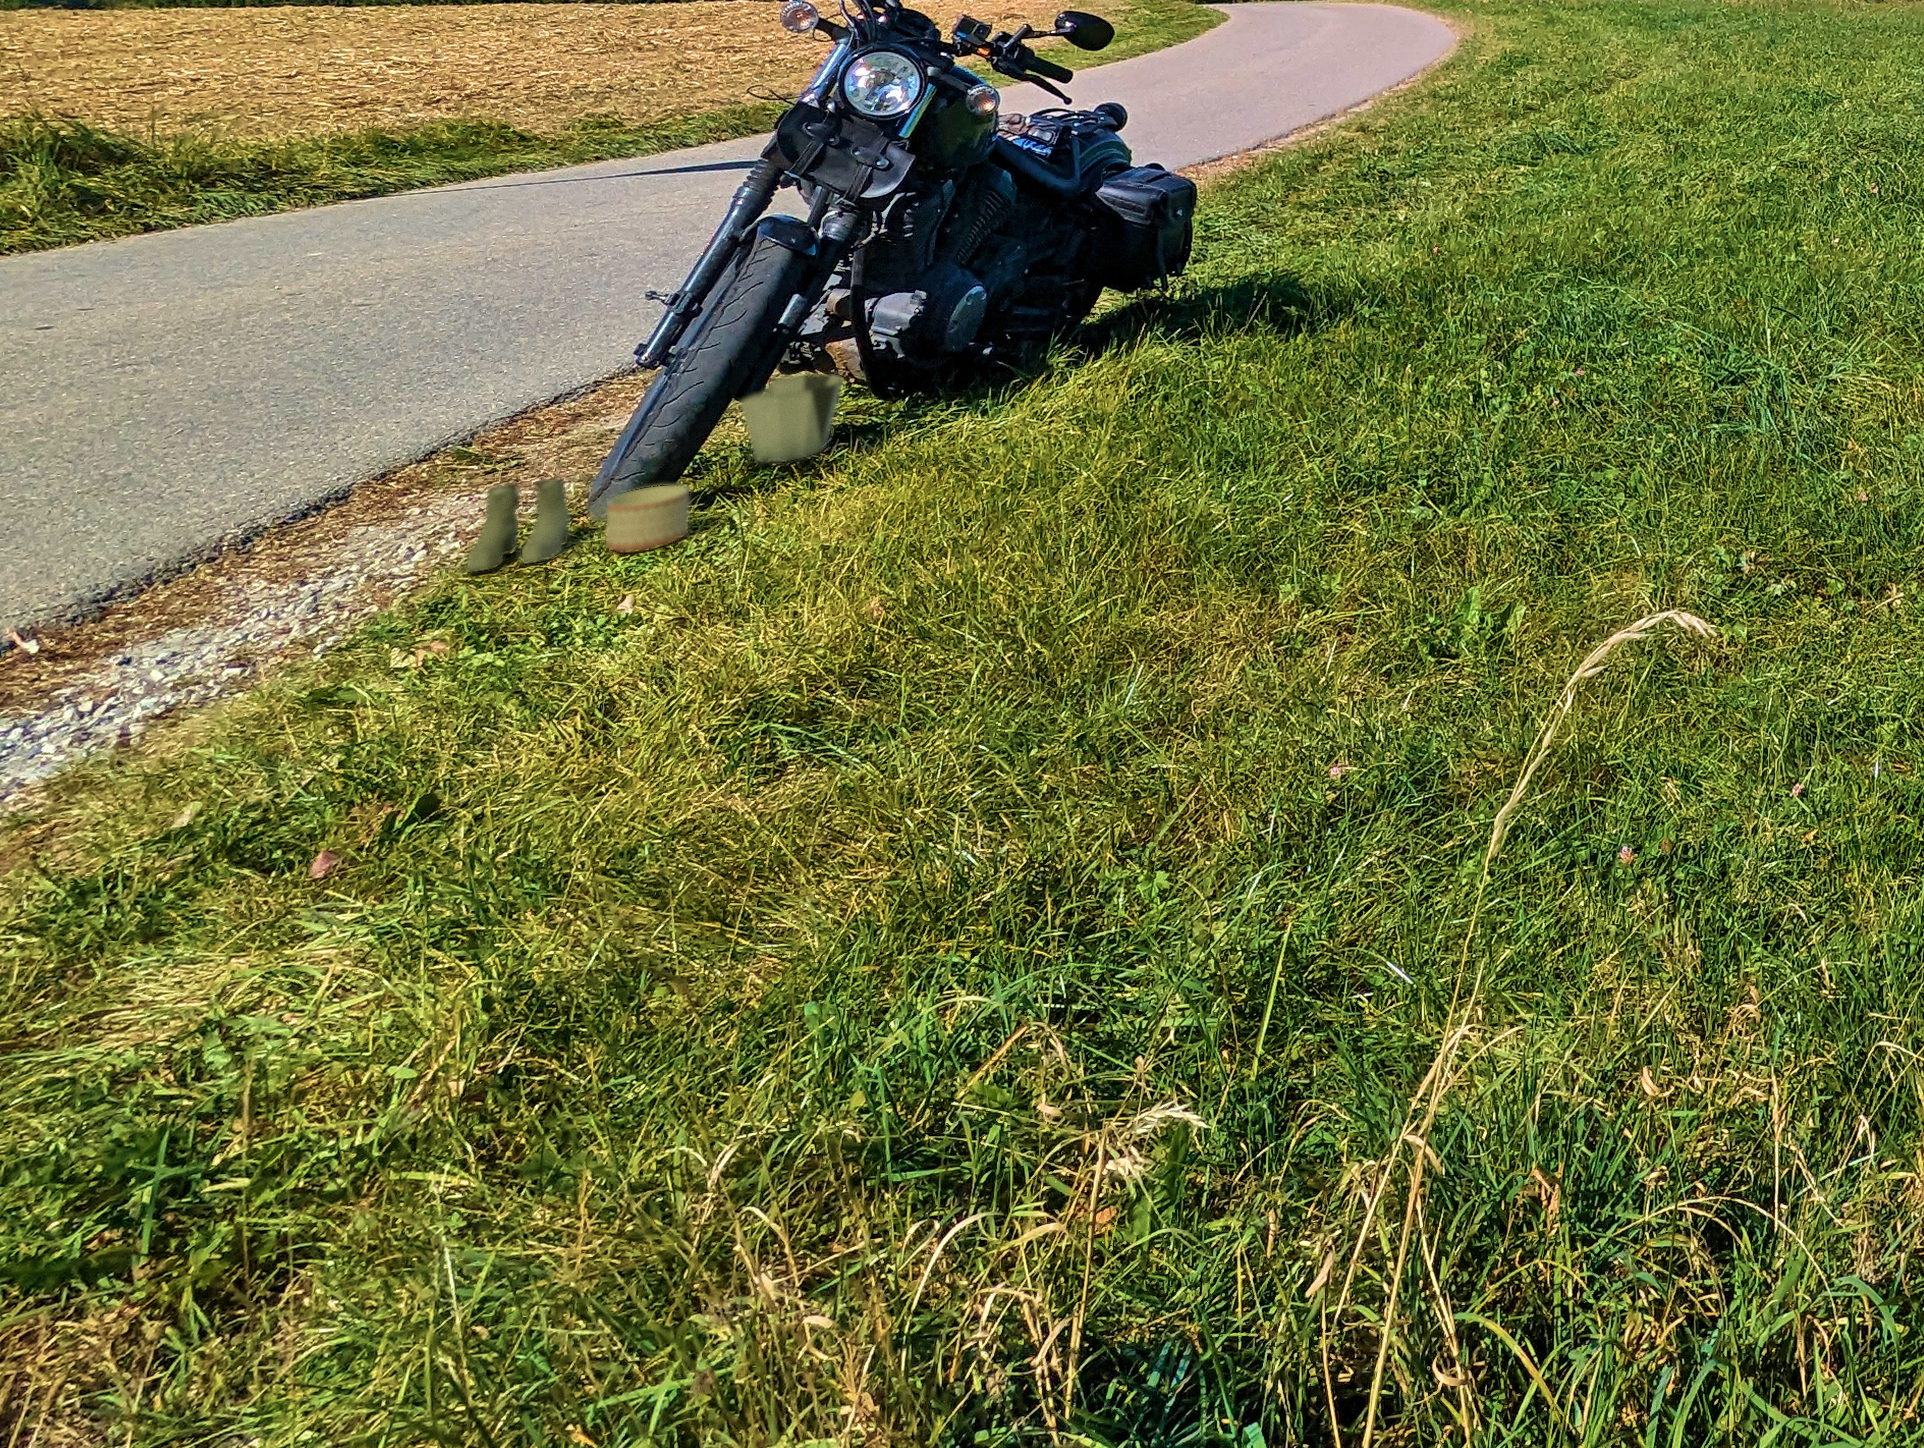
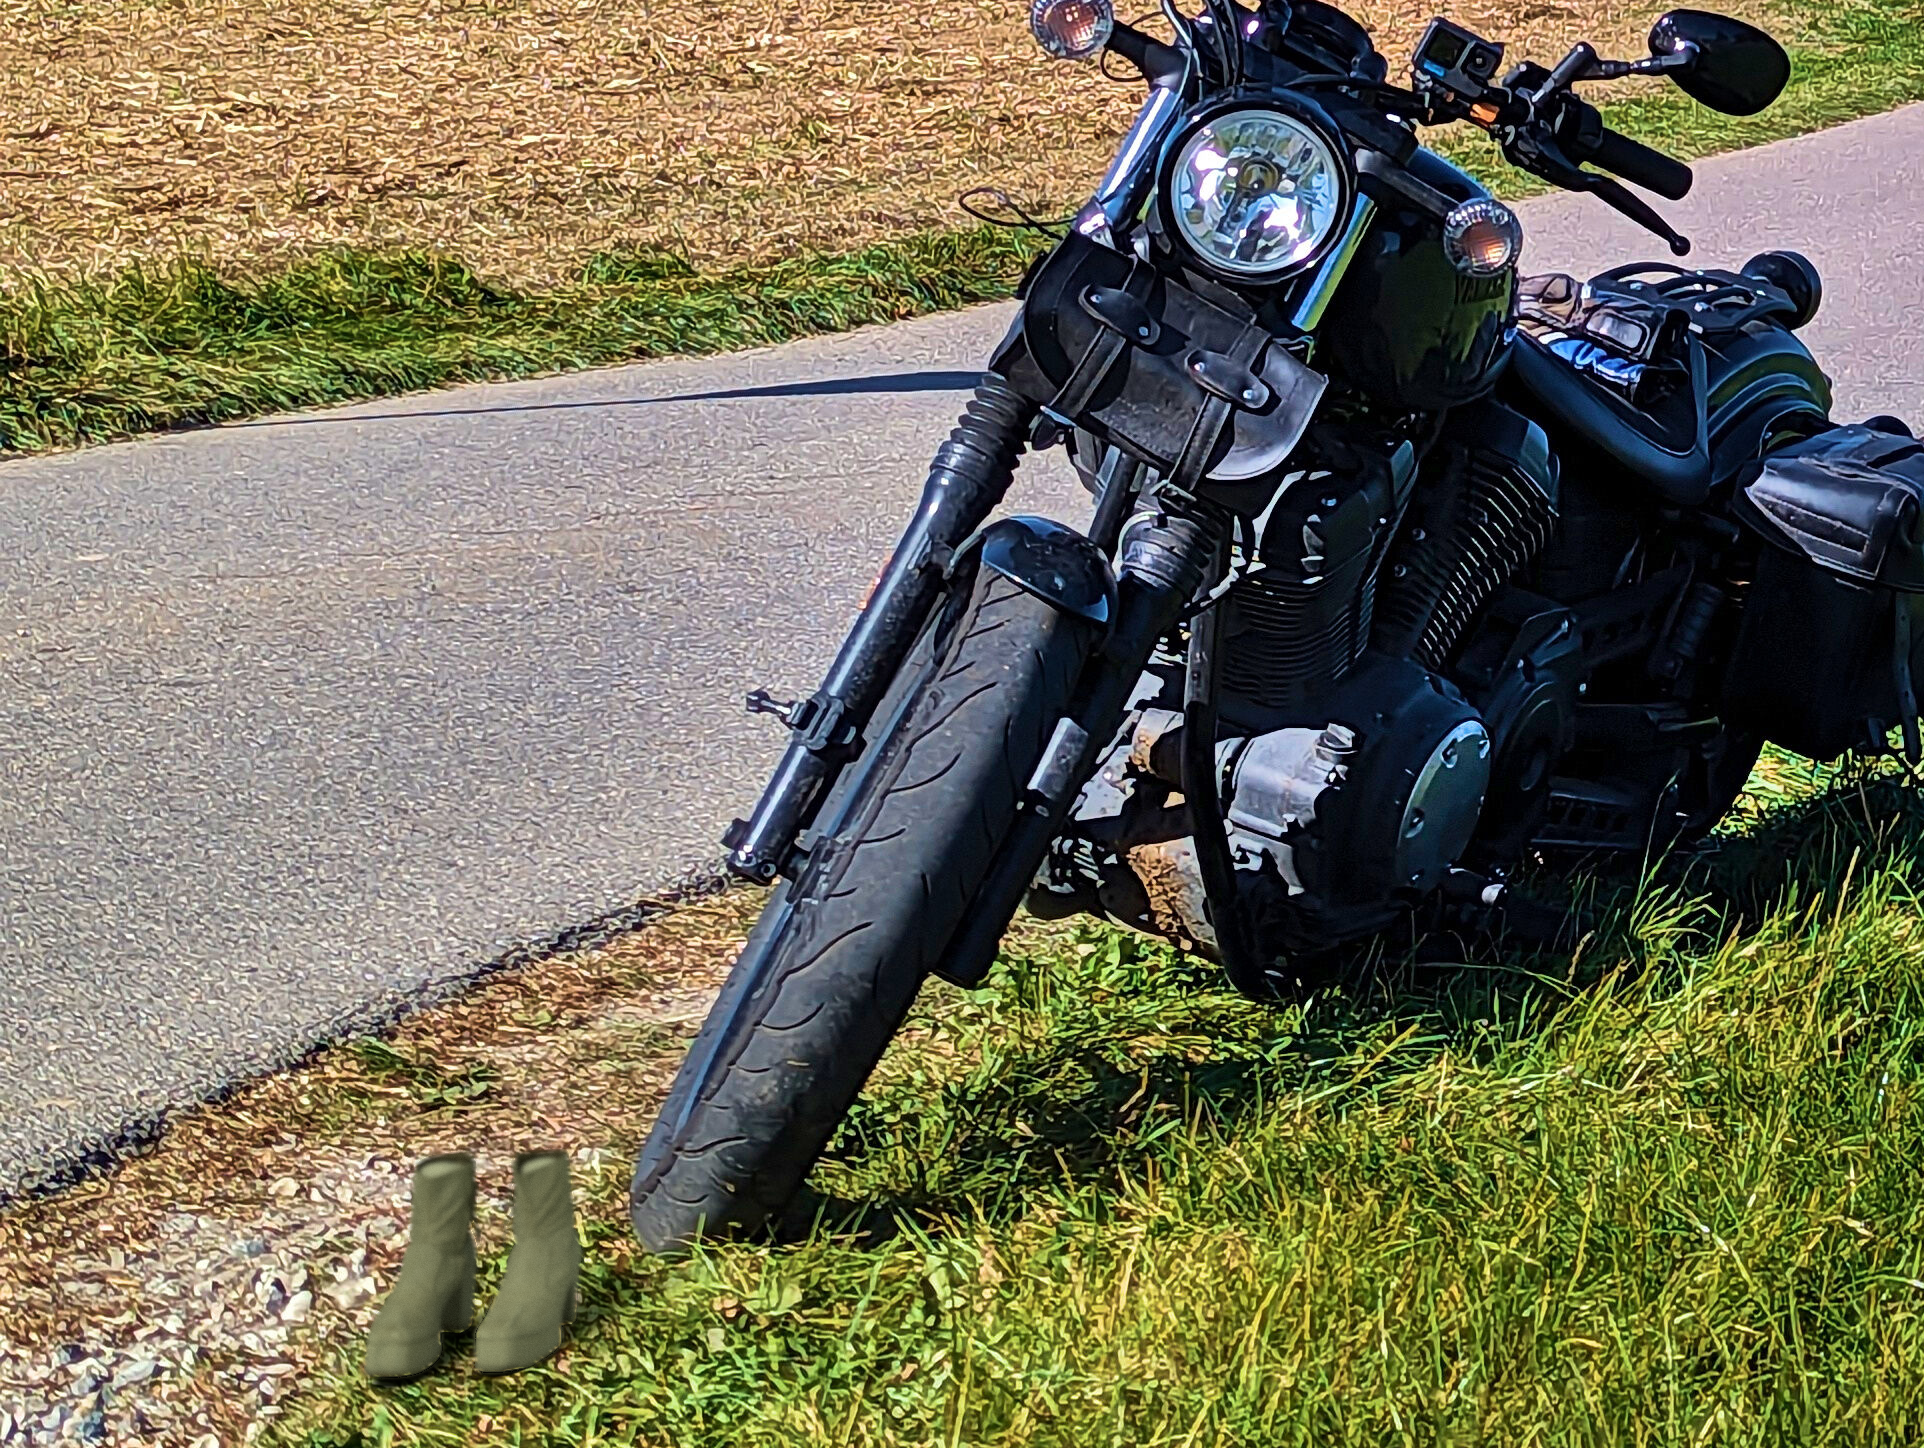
bucket: present [741,374,843,463] -> none [941,891,1166,1149]
planter: present [606,486,689,553] -> none [646,1205,824,1382]

